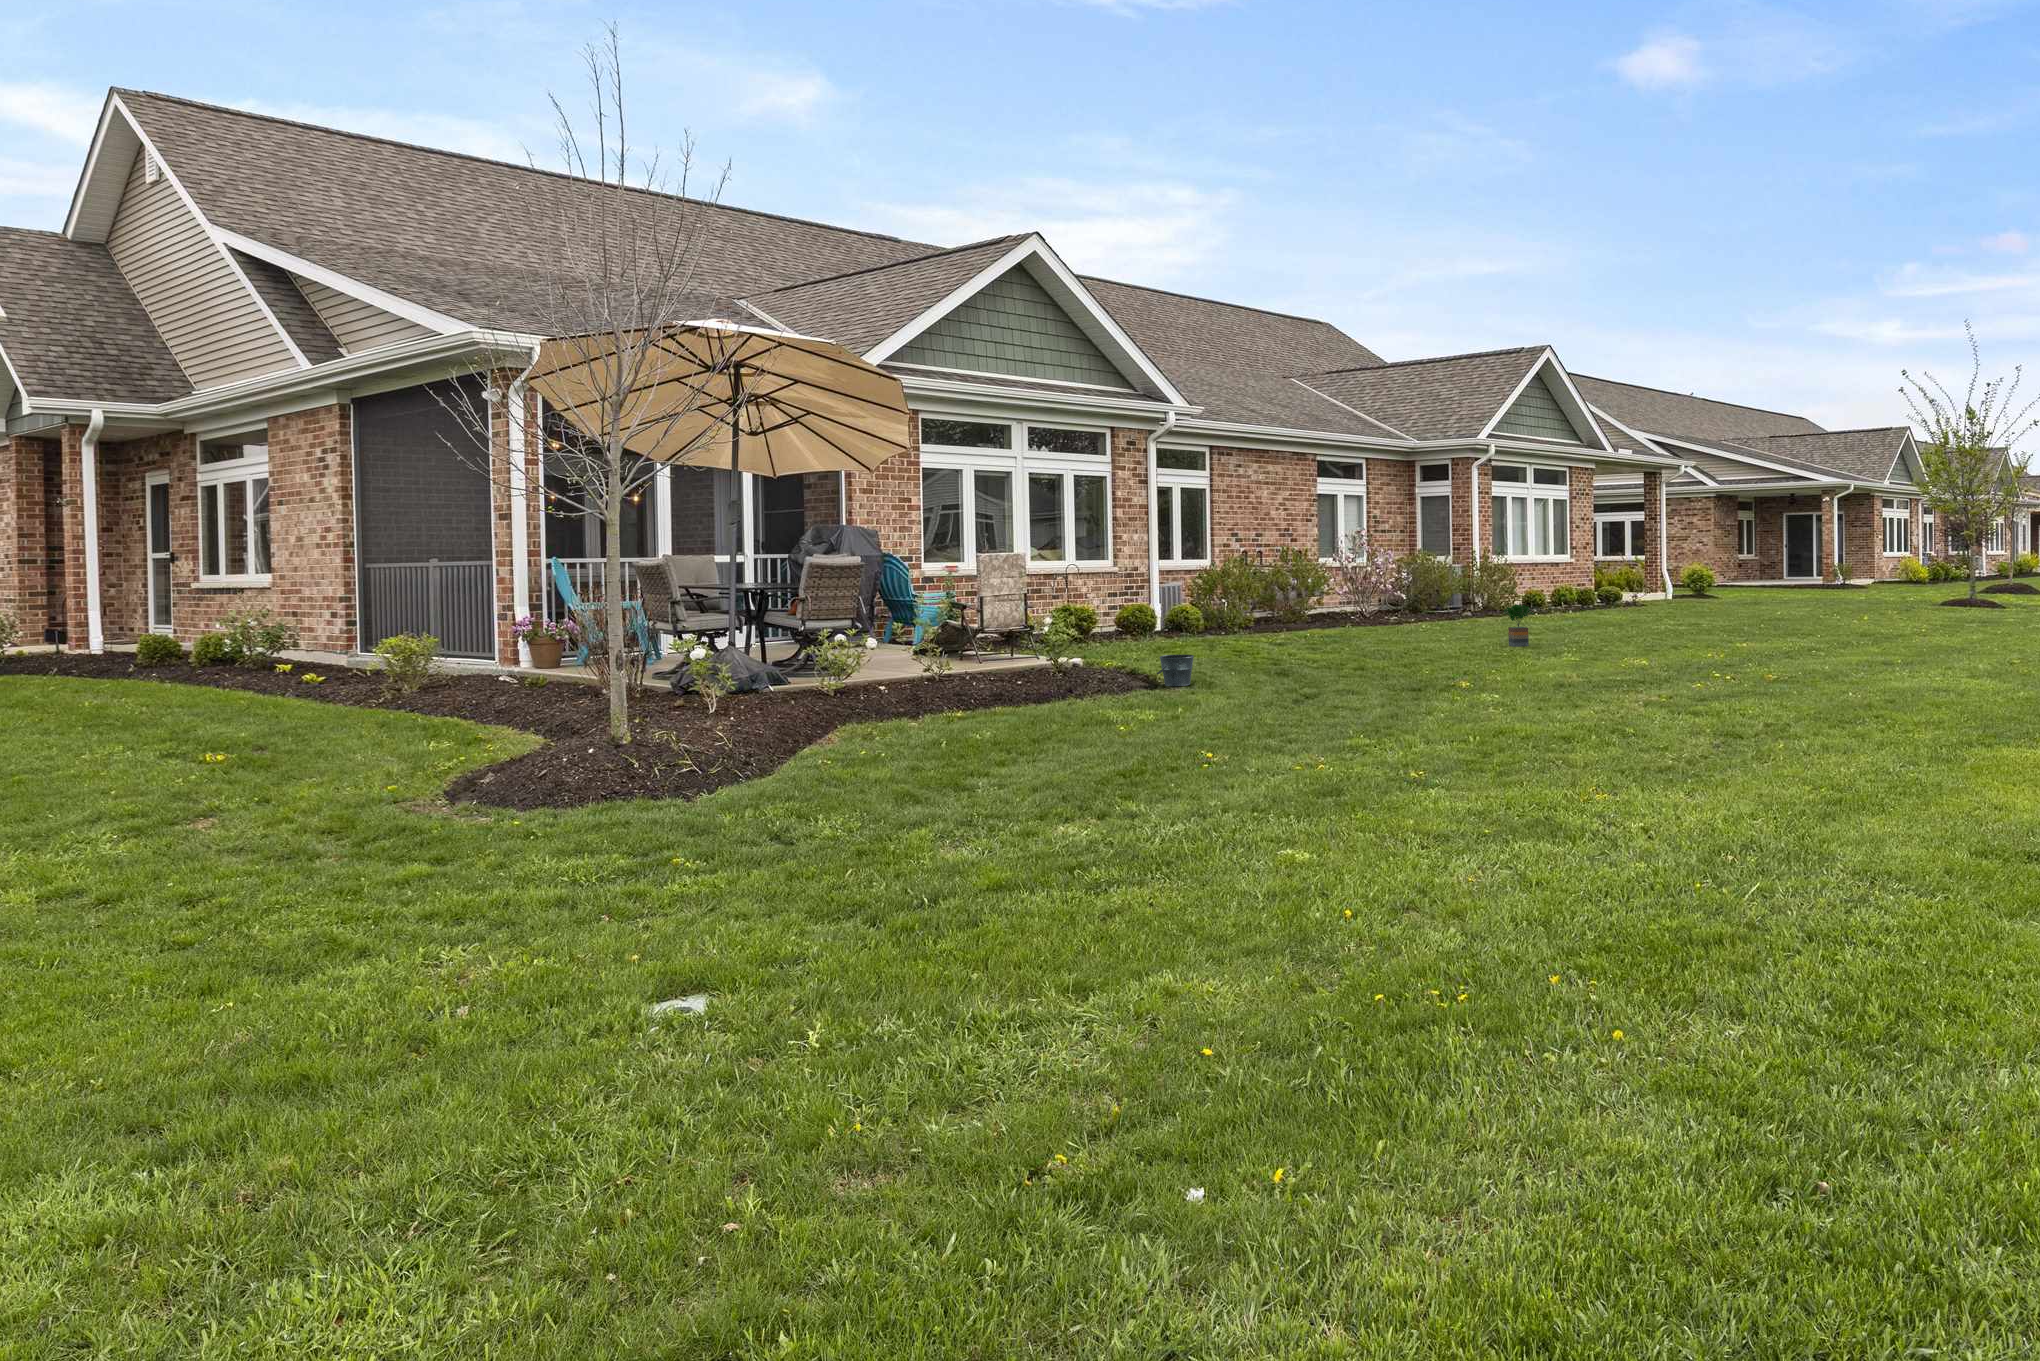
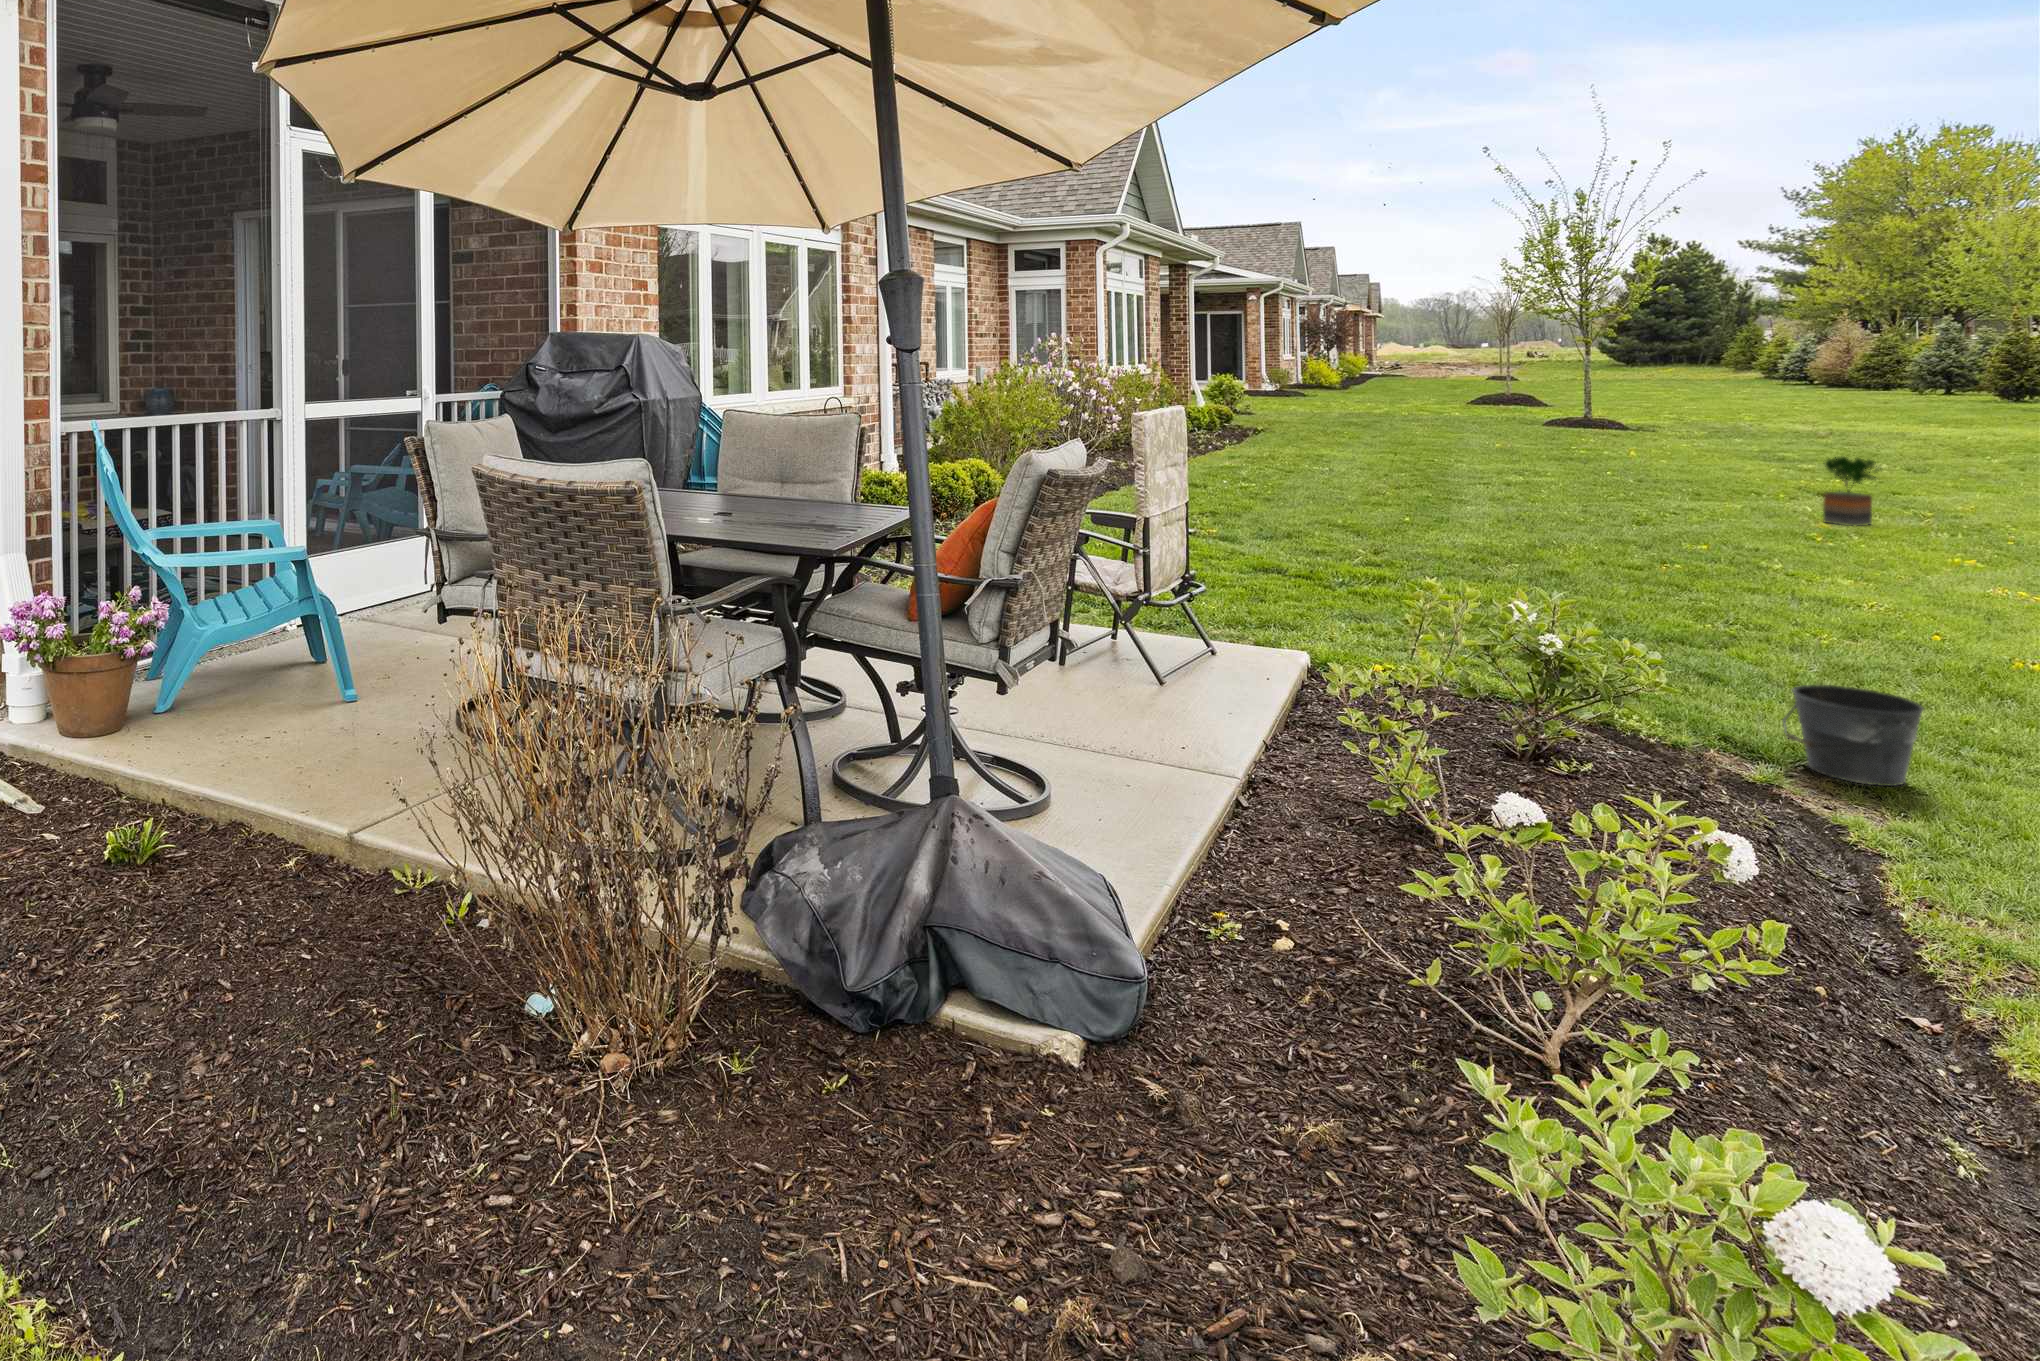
potted tree: present [1504,604,1534,647] -> present [1823,456,1880,526]

